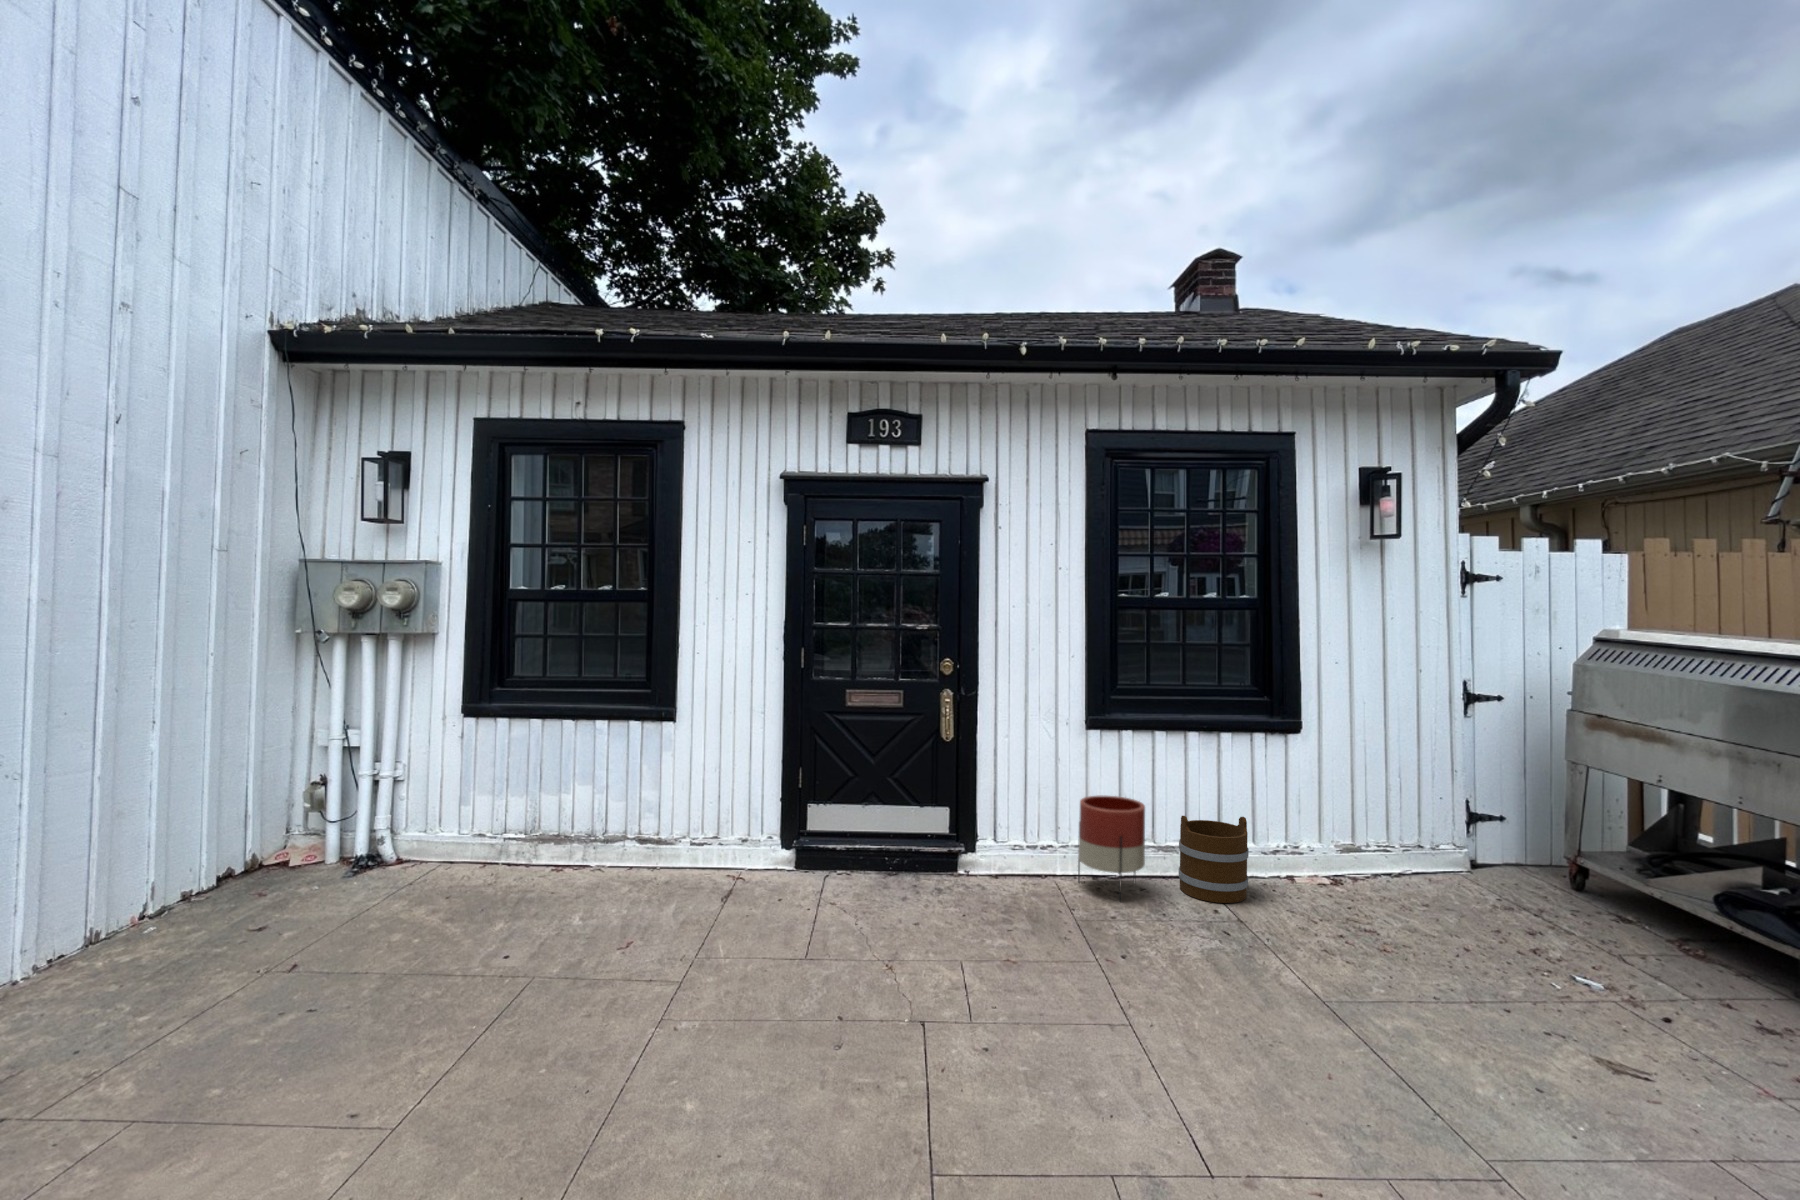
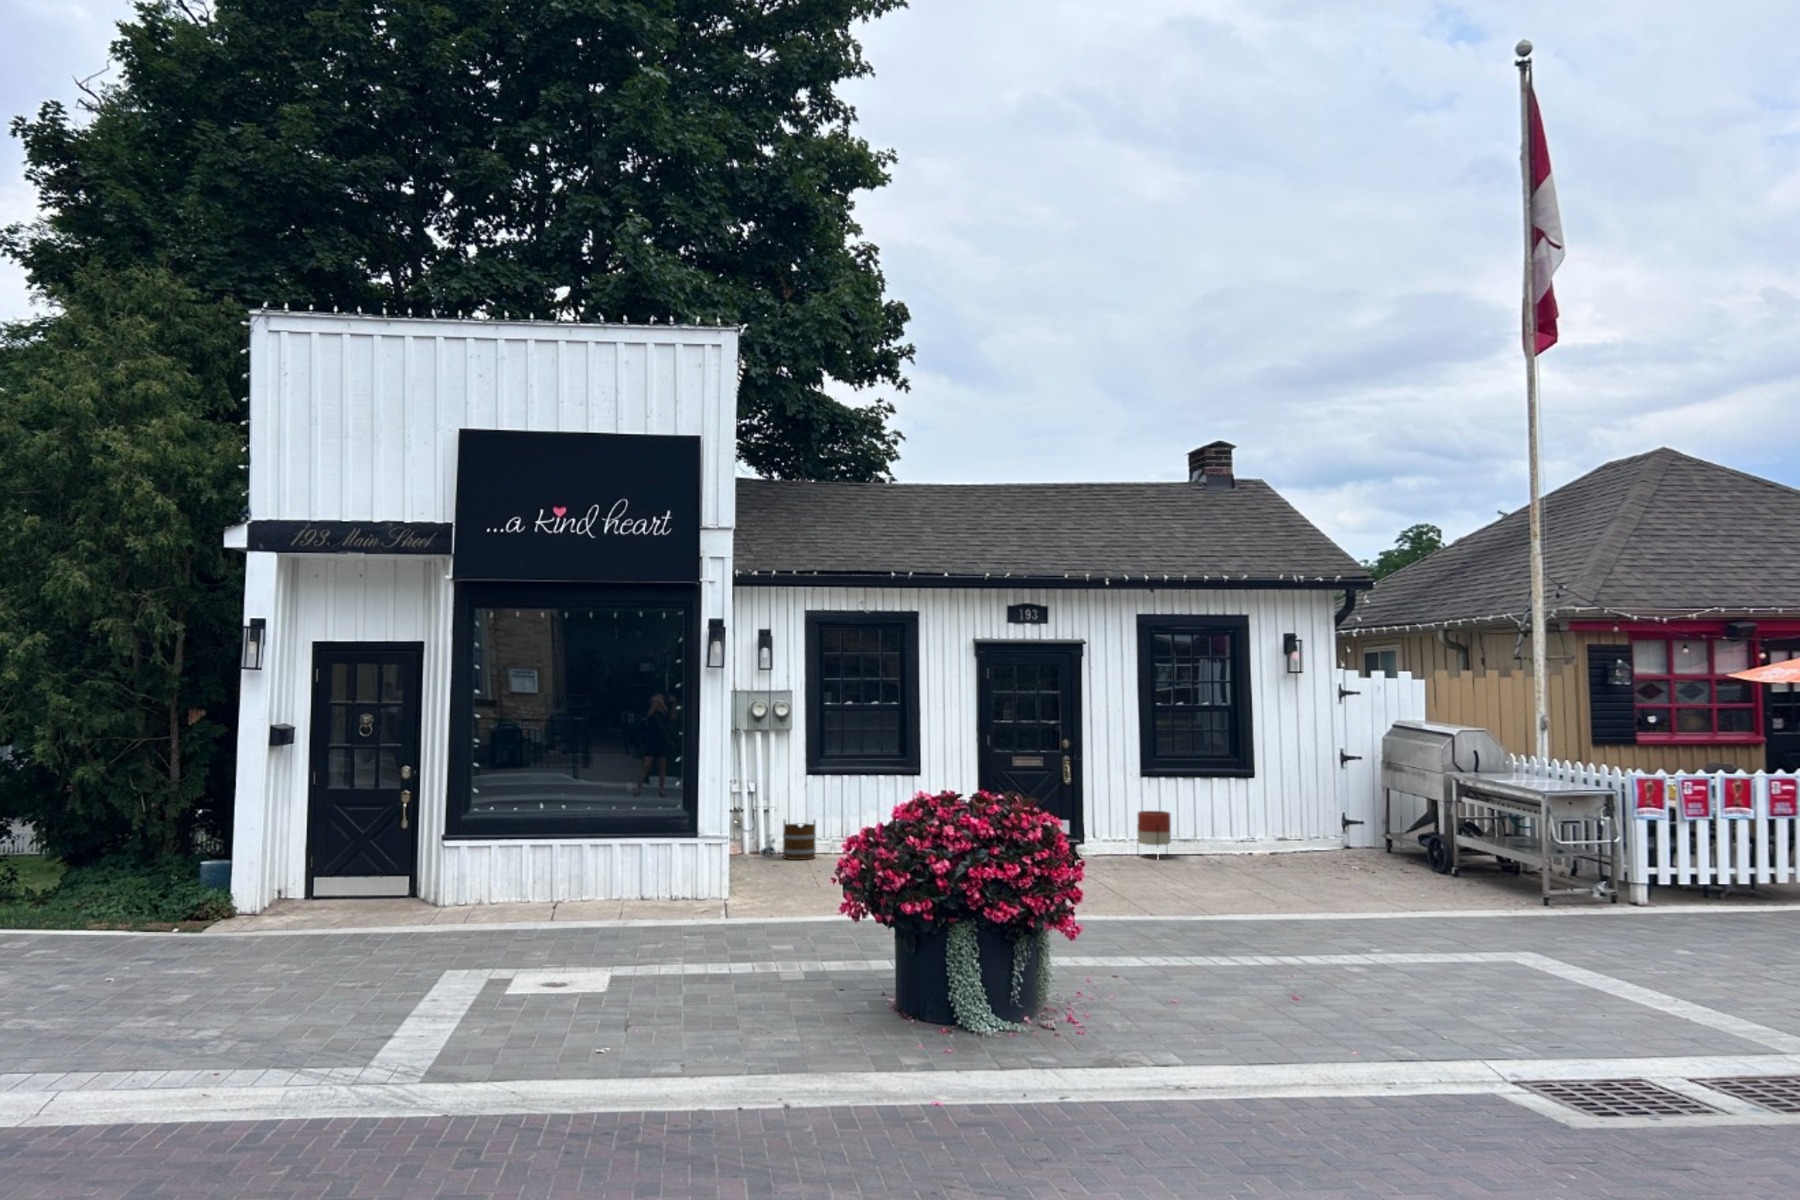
bucket: present [1179,816,1249,903] -> present [783,820,816,860]

